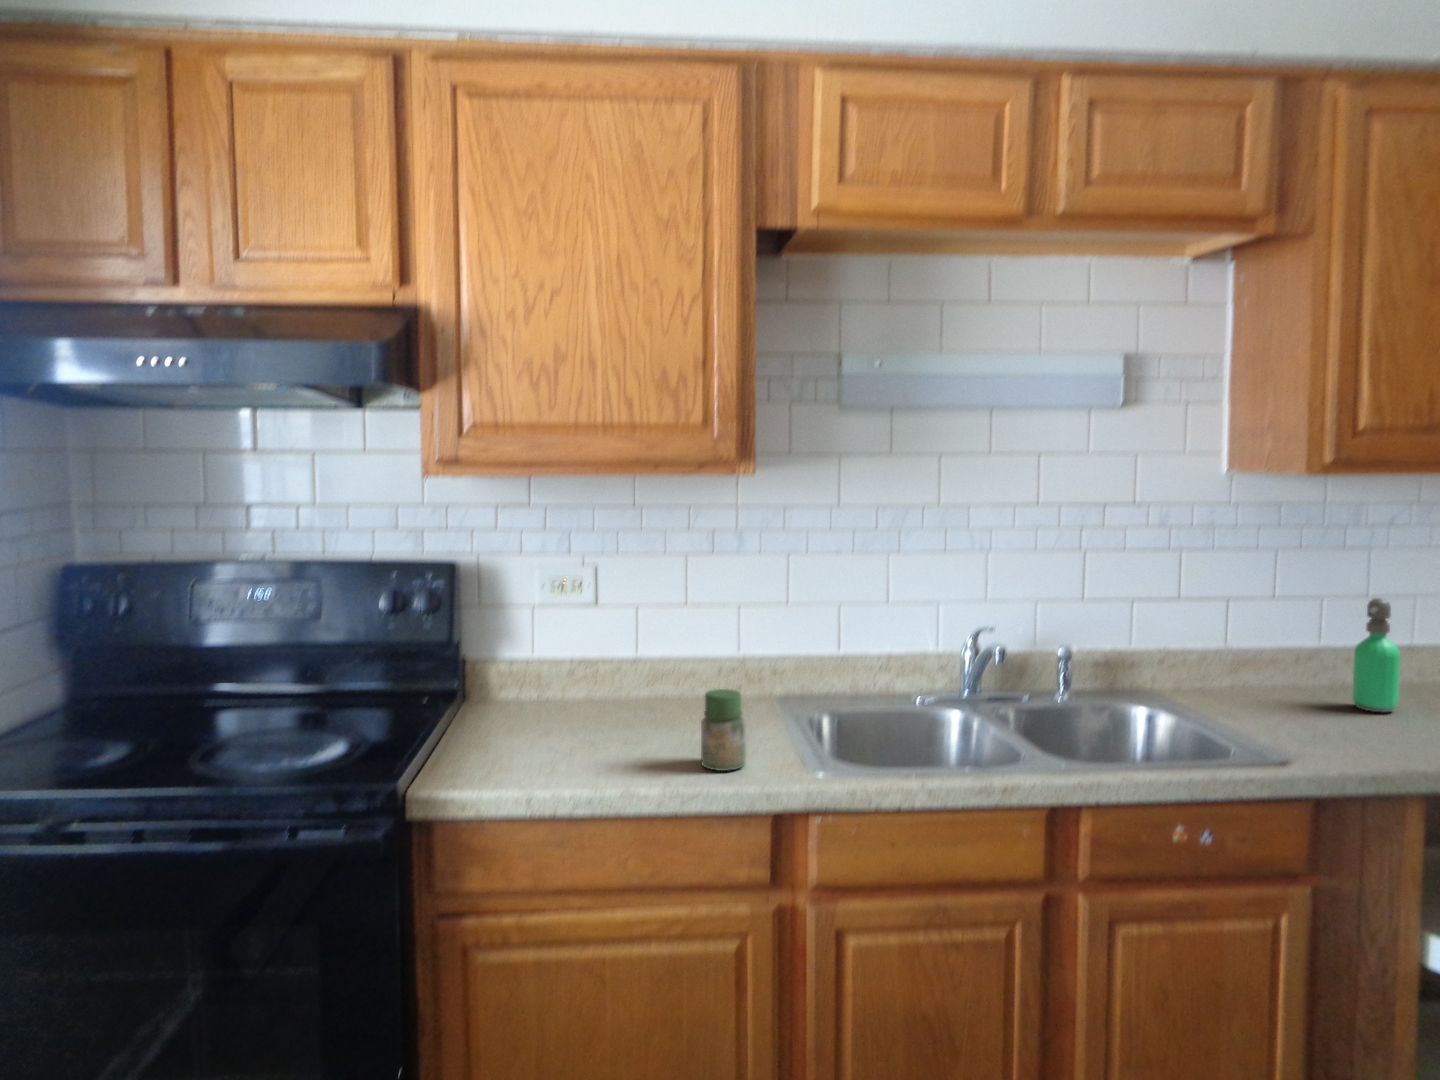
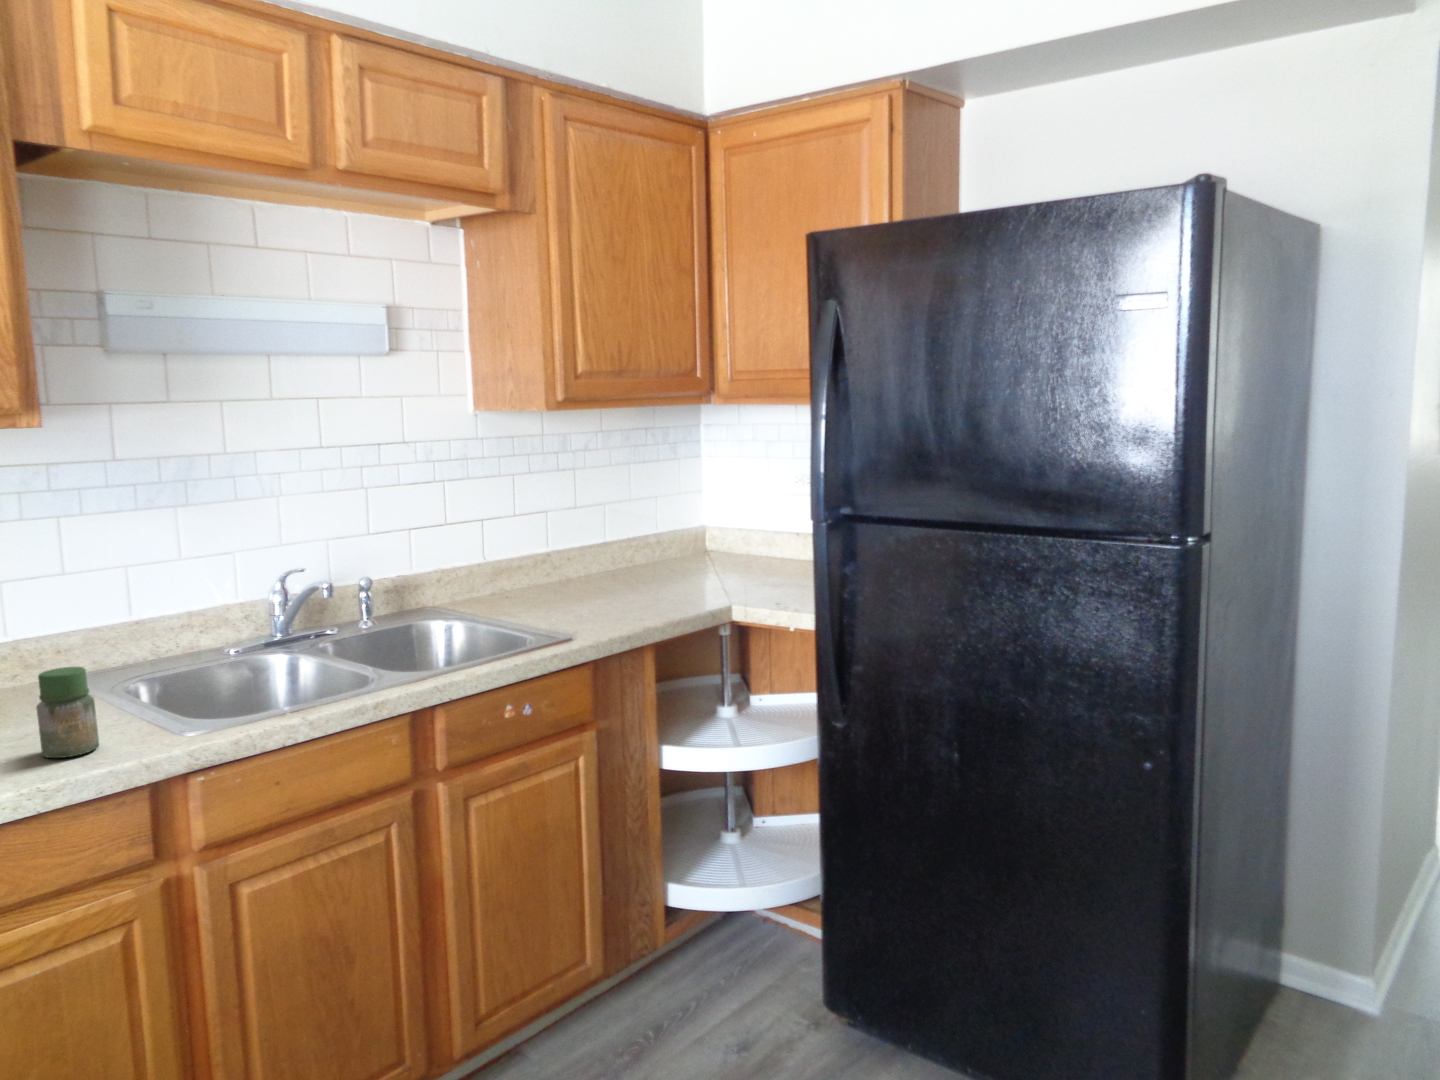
soap dispenser: present [1352,598,1400,712] -> none [584,506,617,596]

